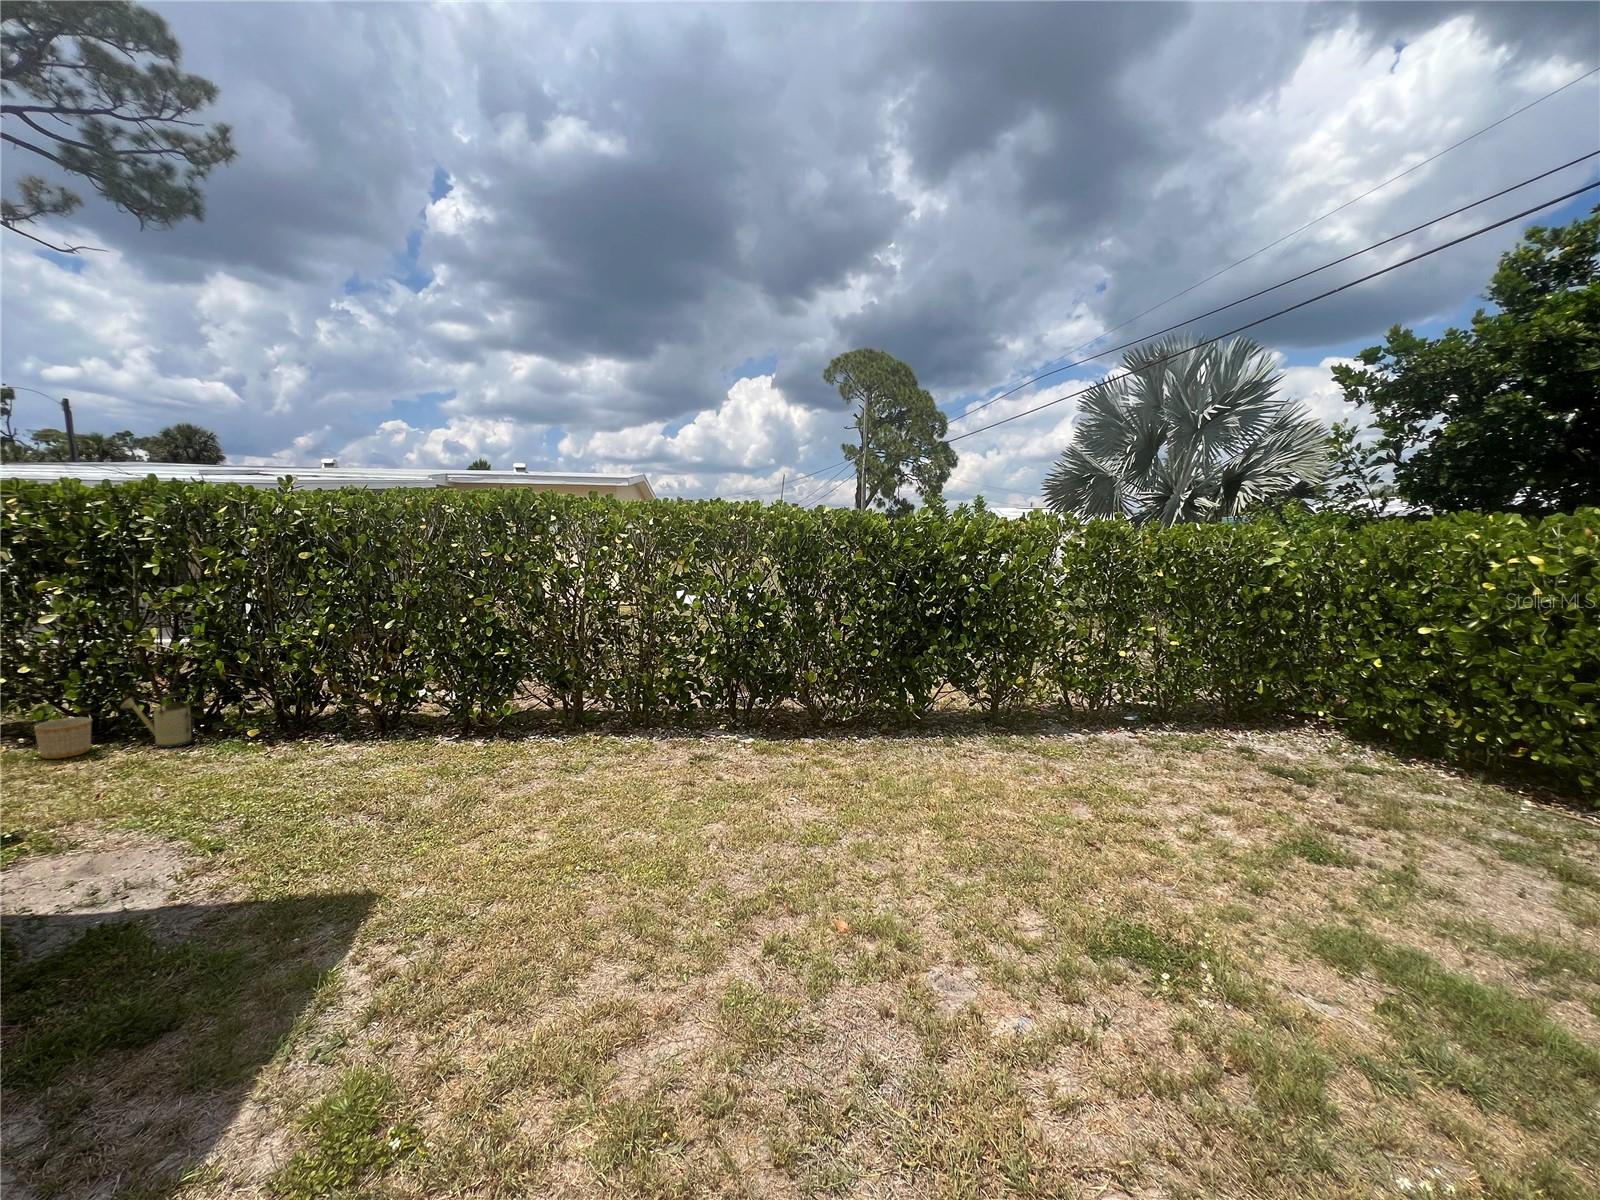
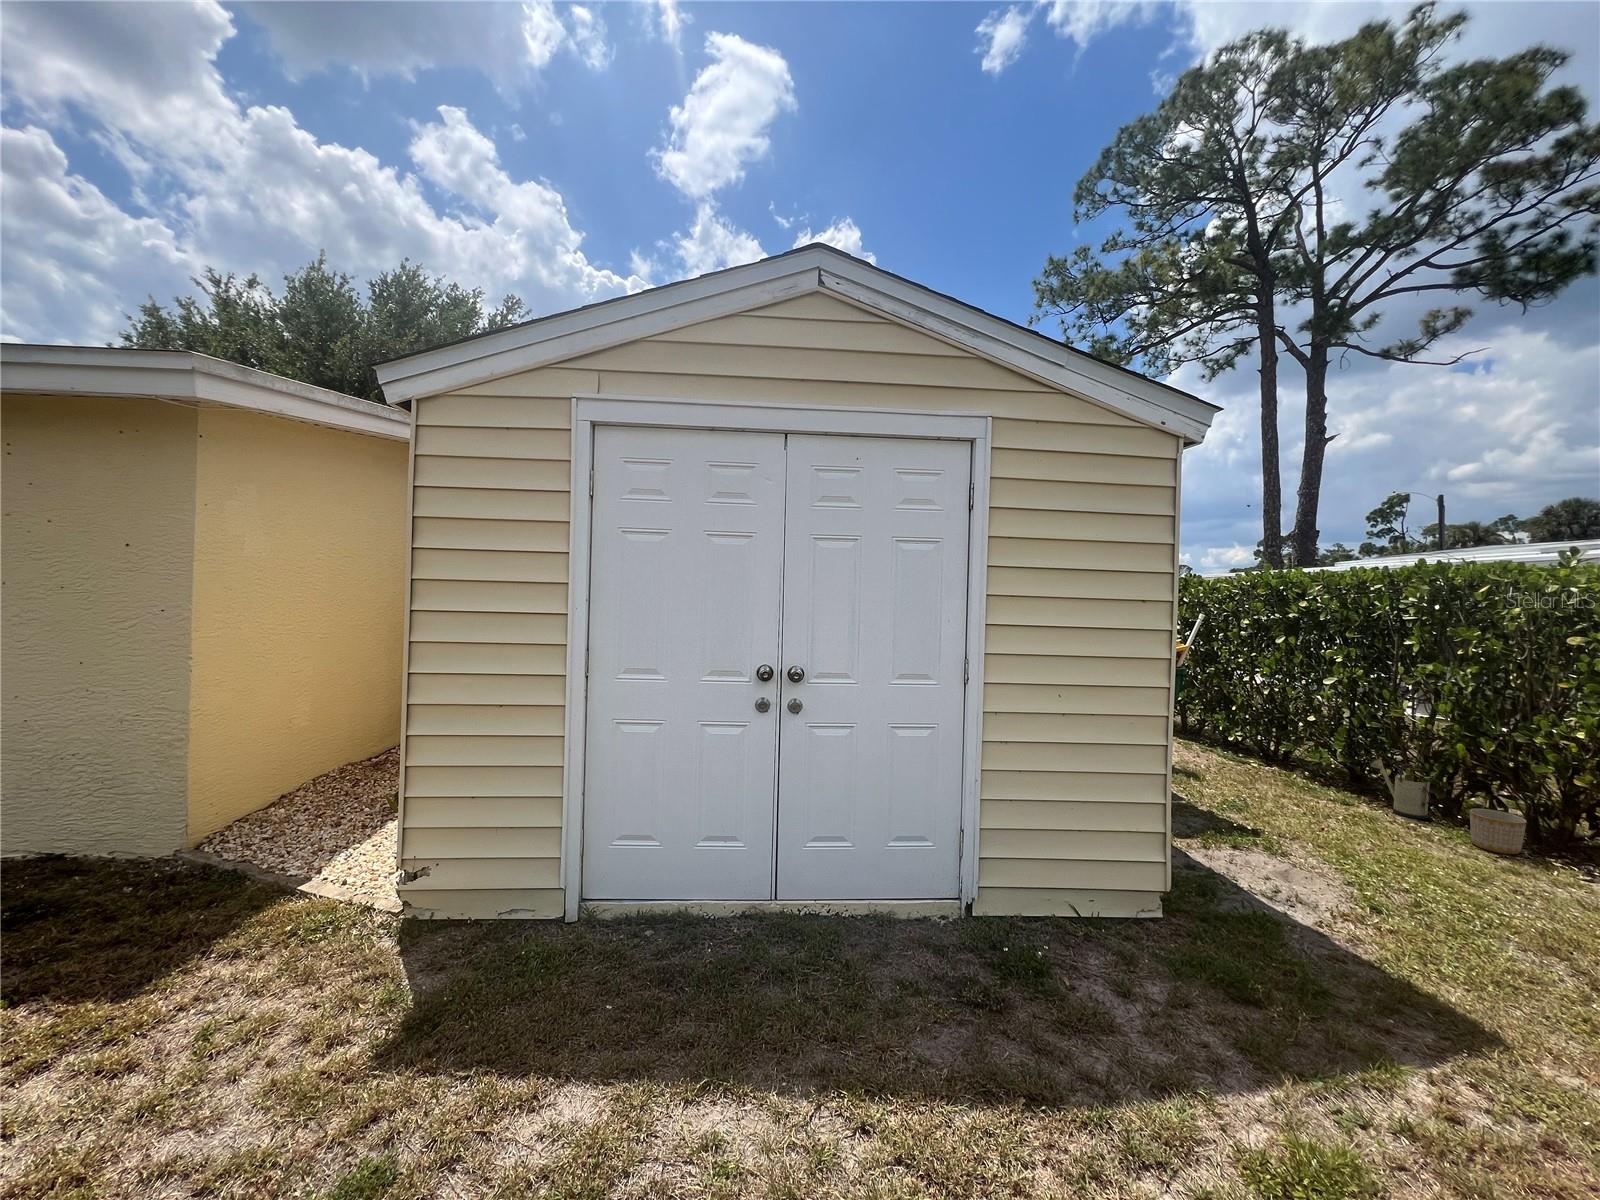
planter: present [34,717,91,759] -> present [1470,809,1527,854]

